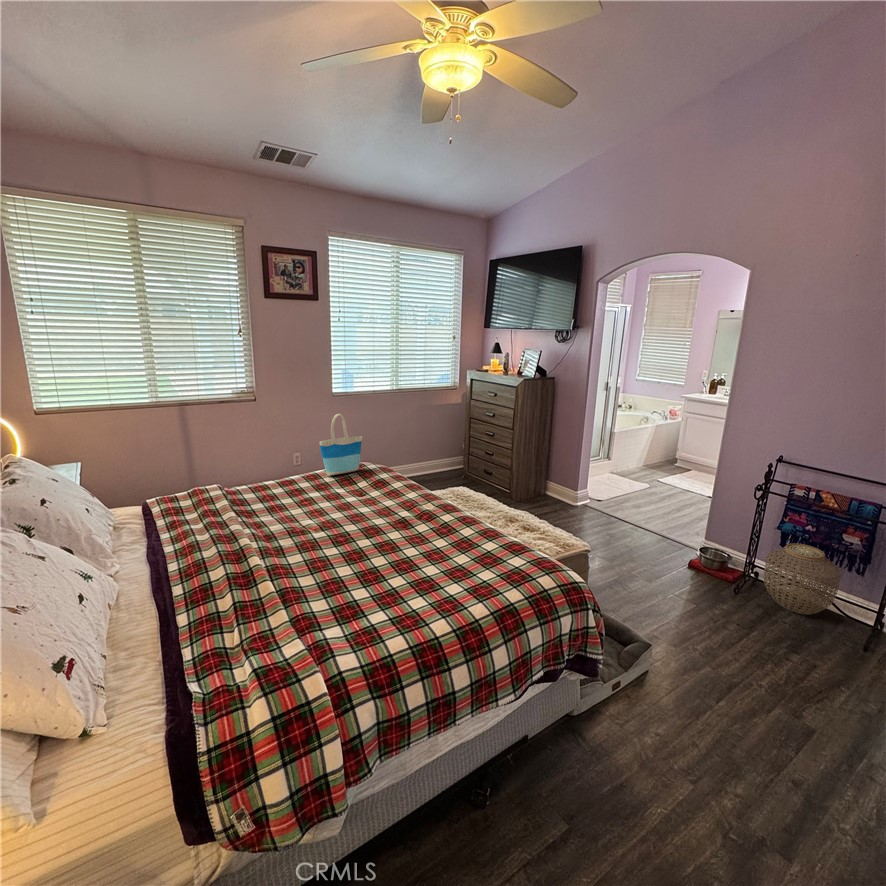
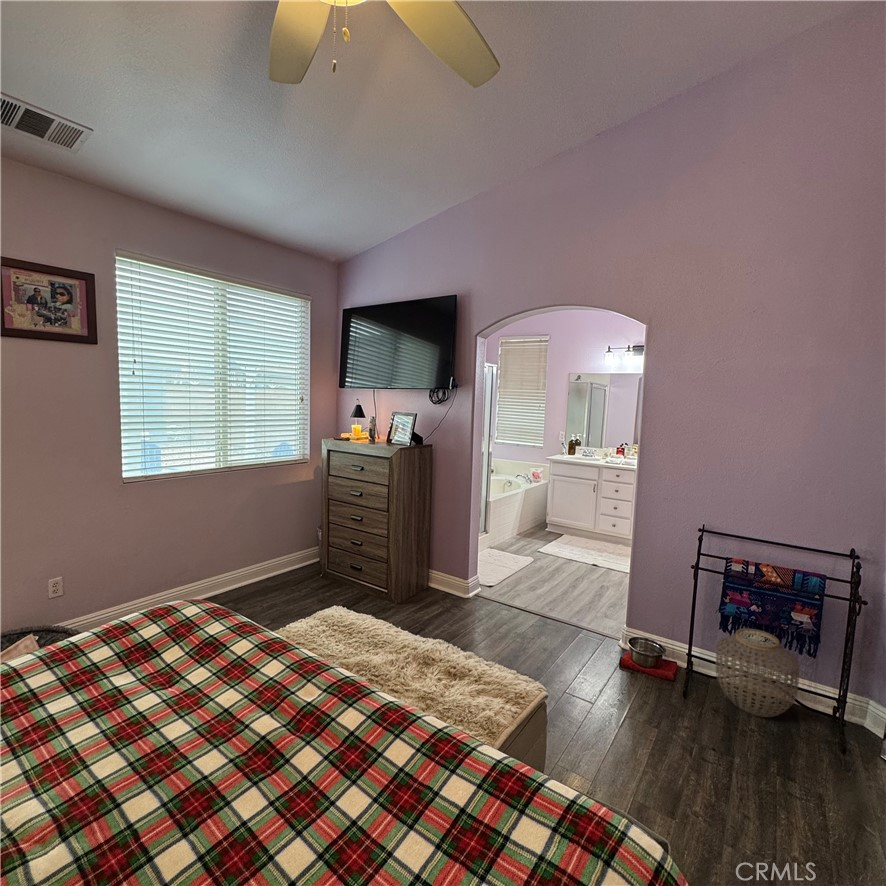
tote bag: present [320,414,362,475] -> none [81,527,171,642]

